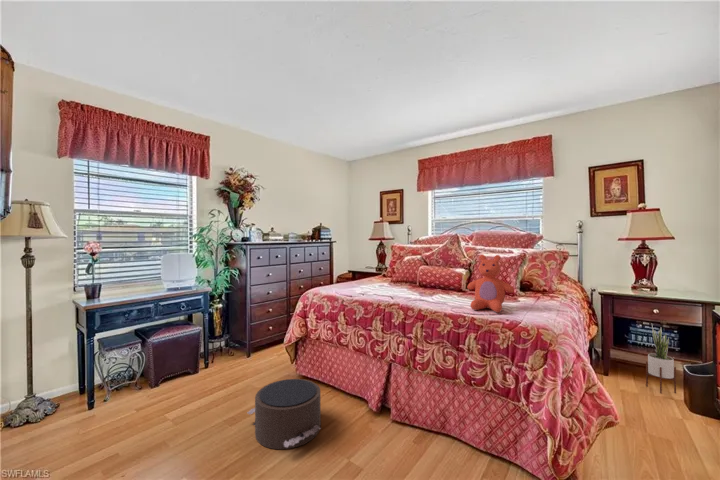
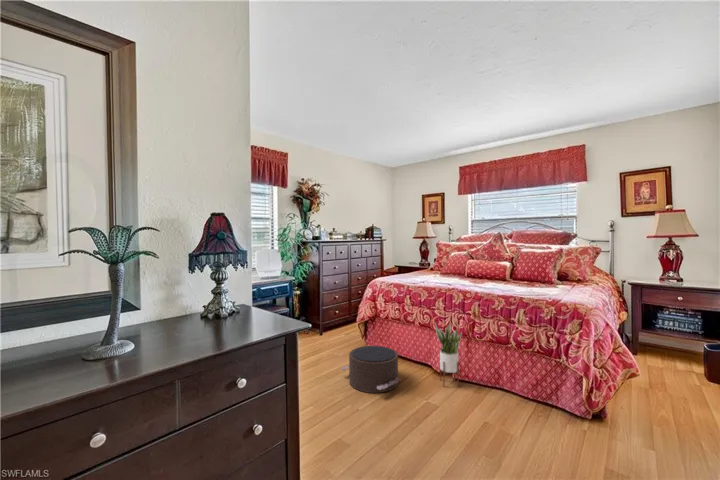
teddy bear: present [467,255,514,312] -> none [514,248,554,293]
potted plant: present [646,325,676,393] -> present [435,323,462,386]

